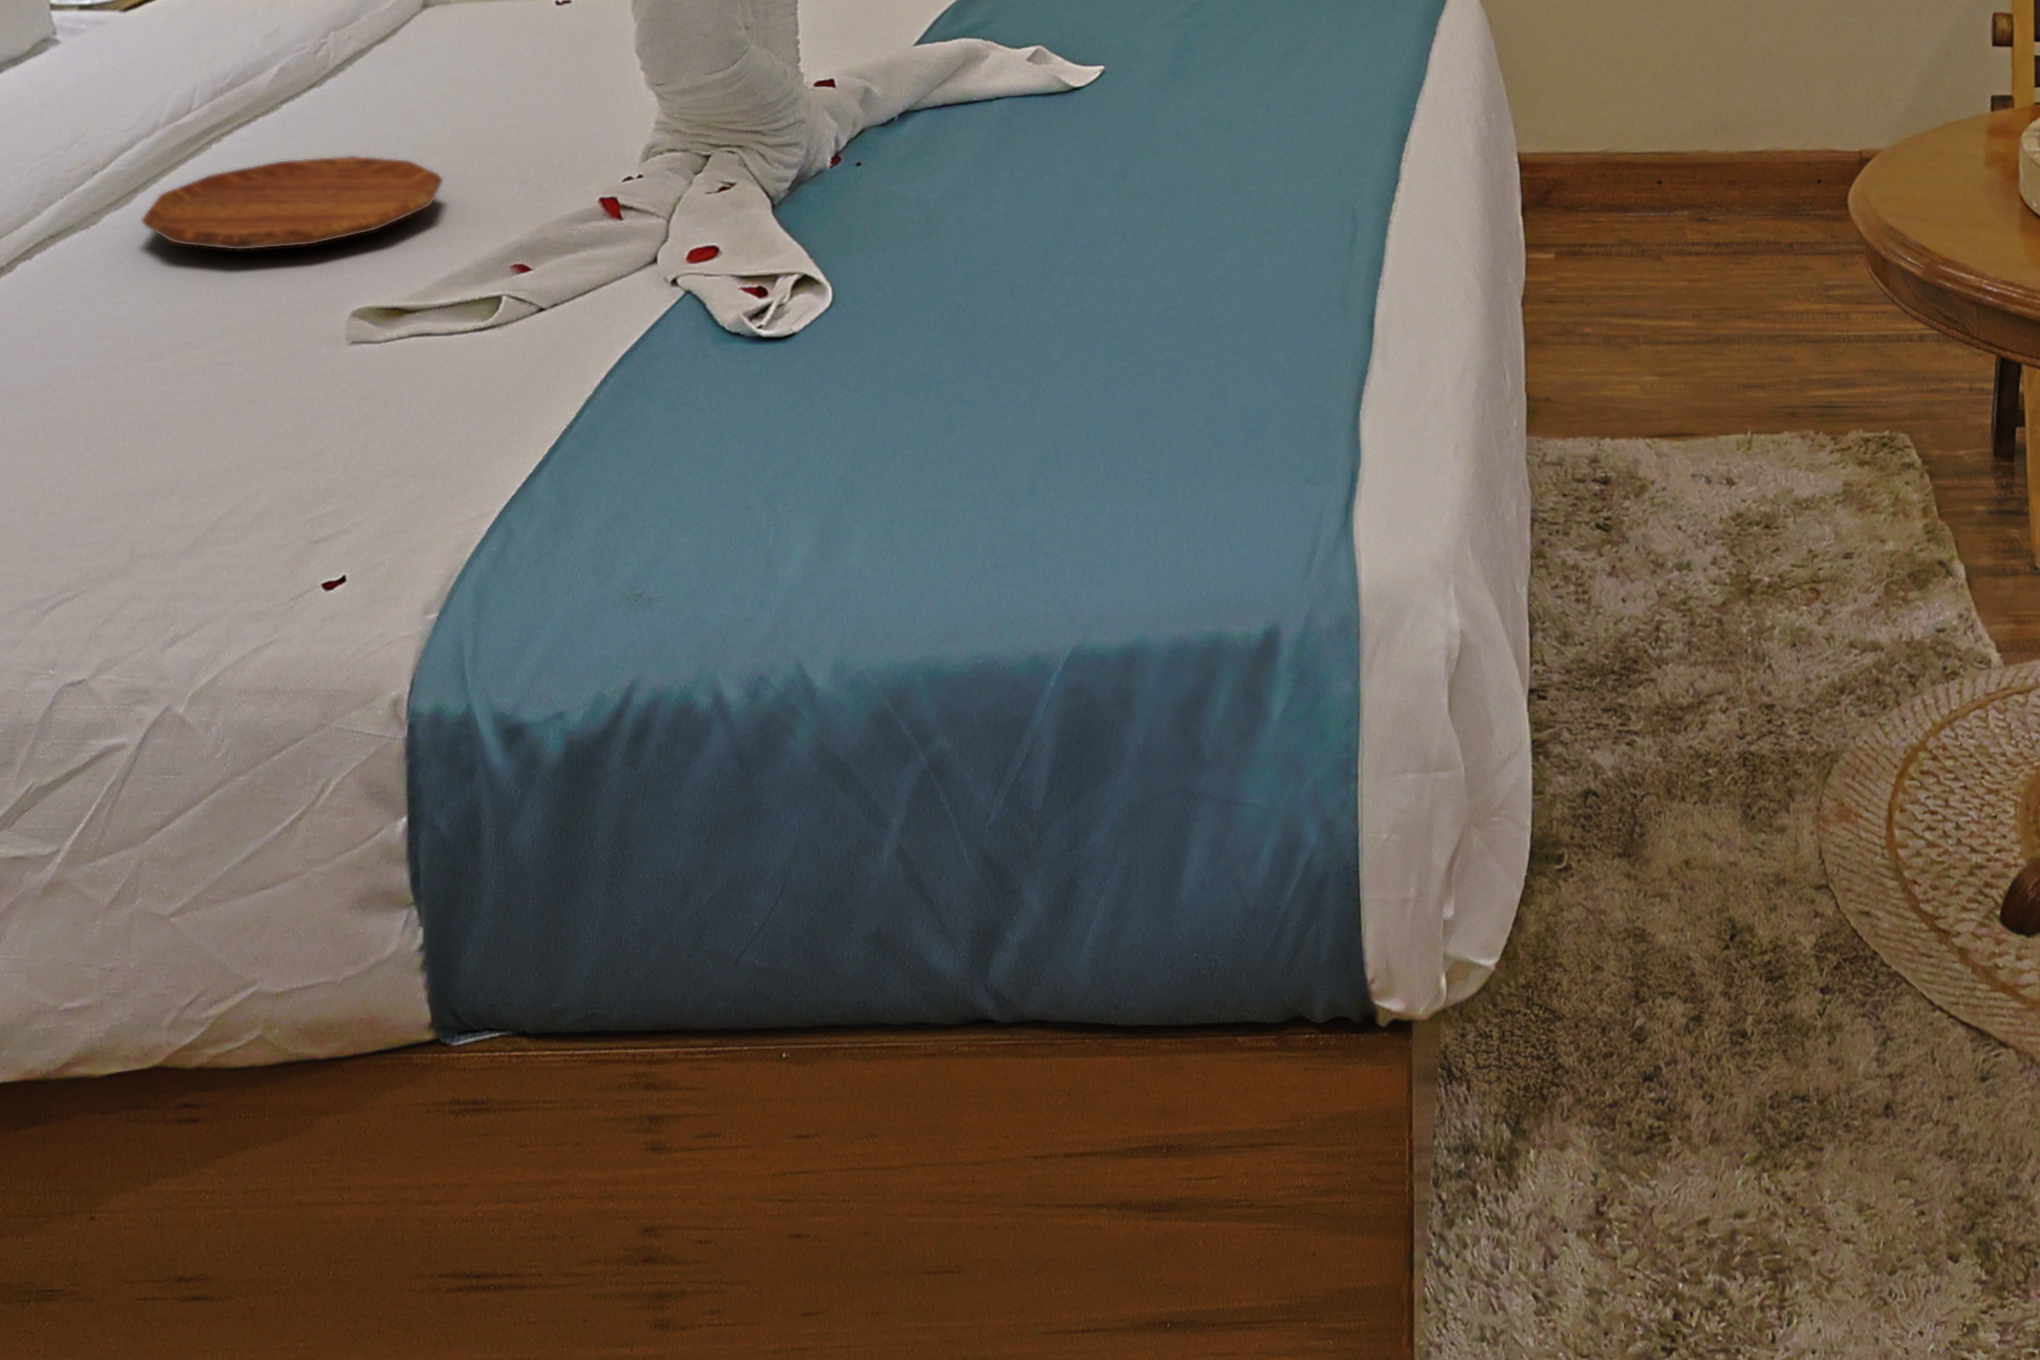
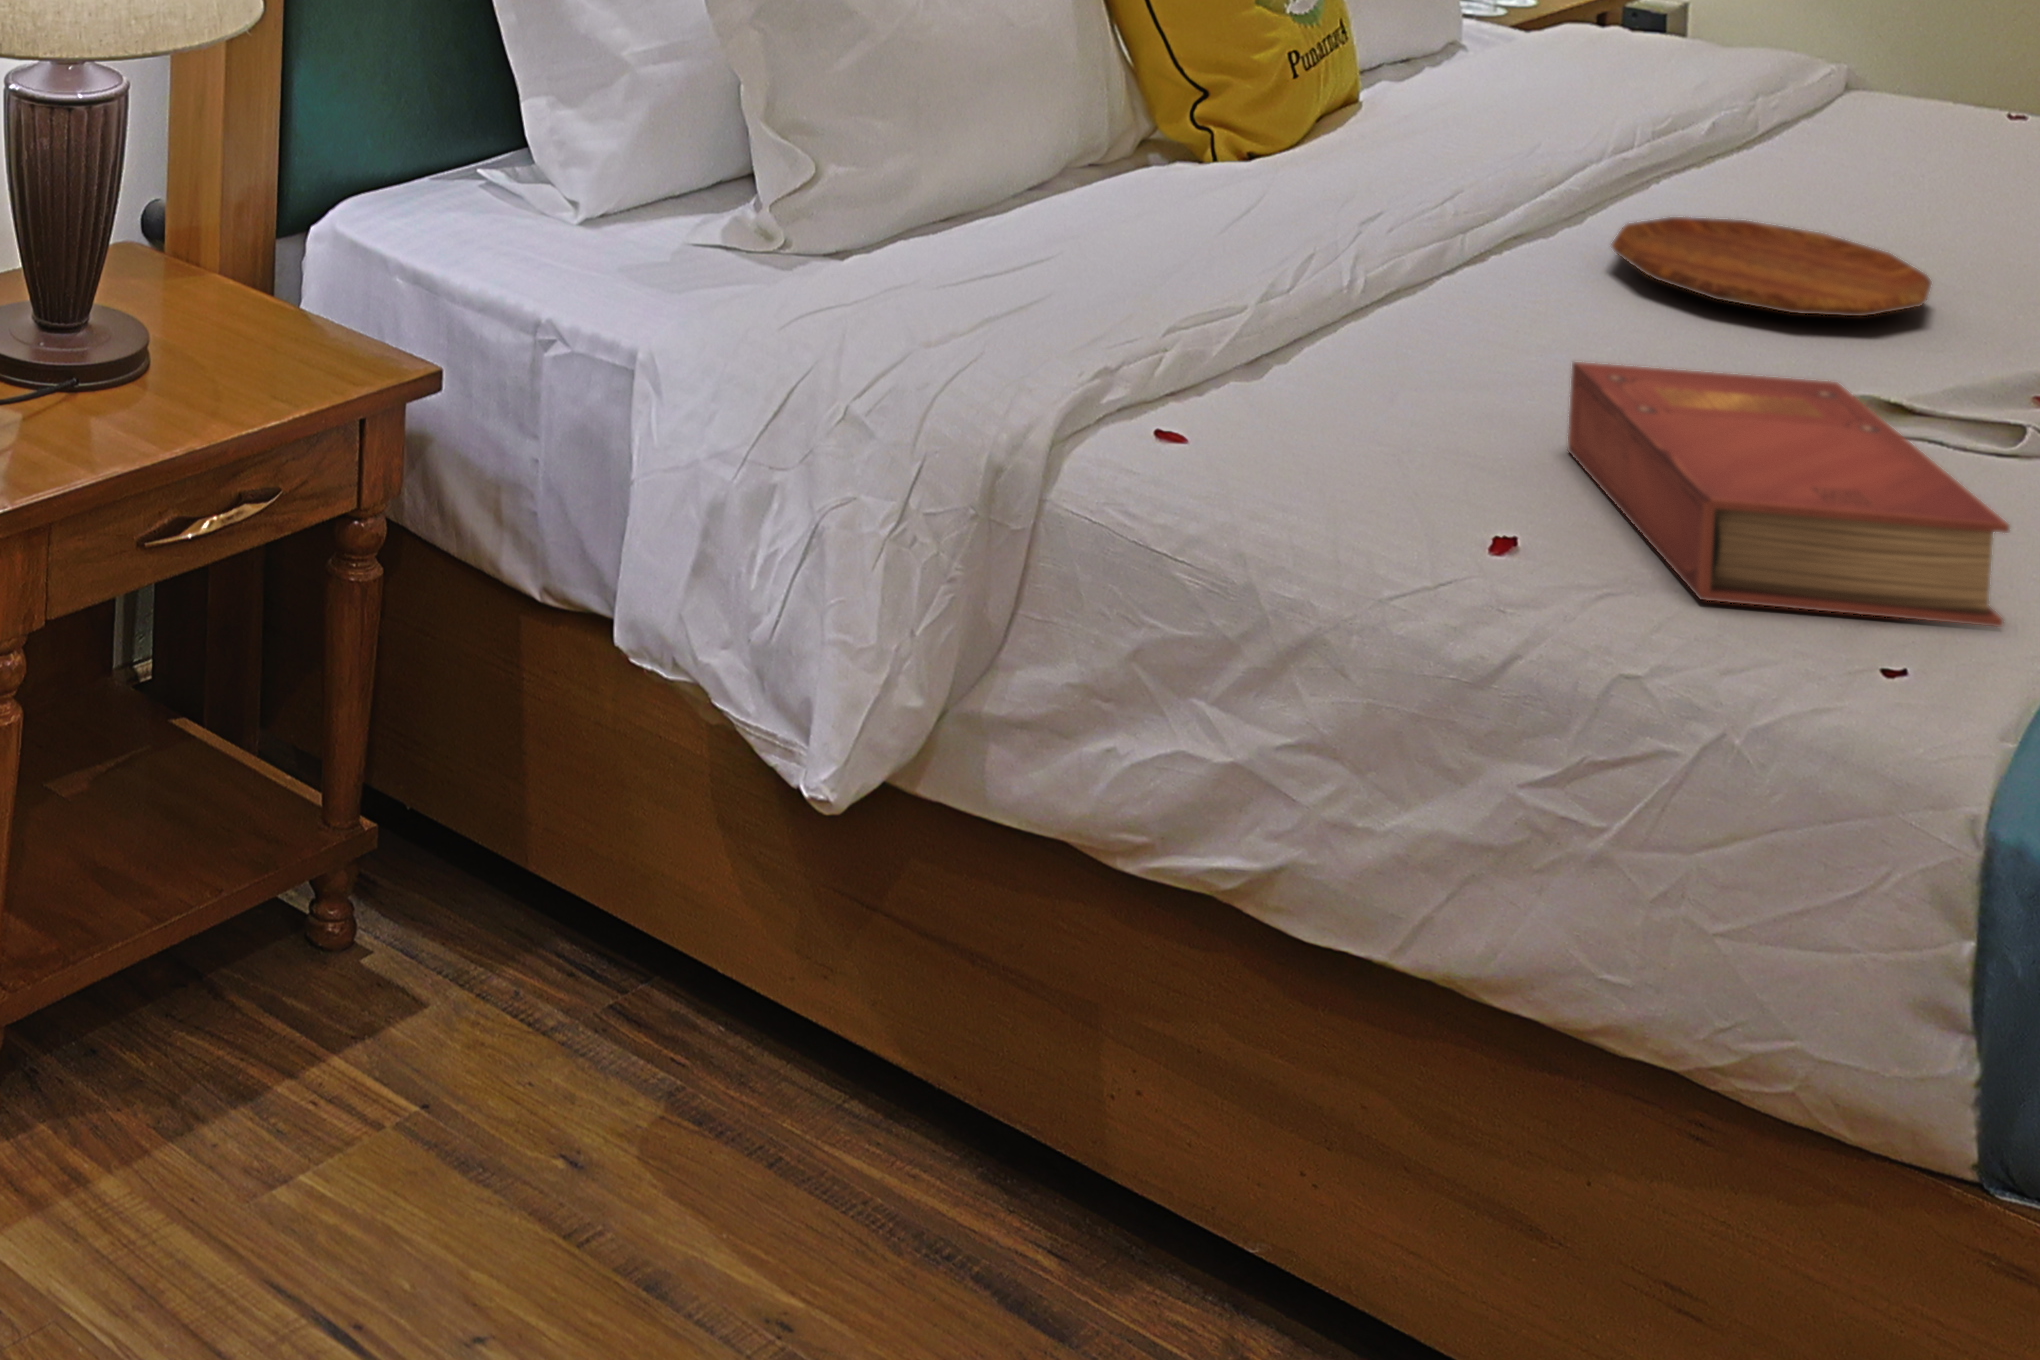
book: none [48,308,443,576] -> present [1568,362,2010,627]

